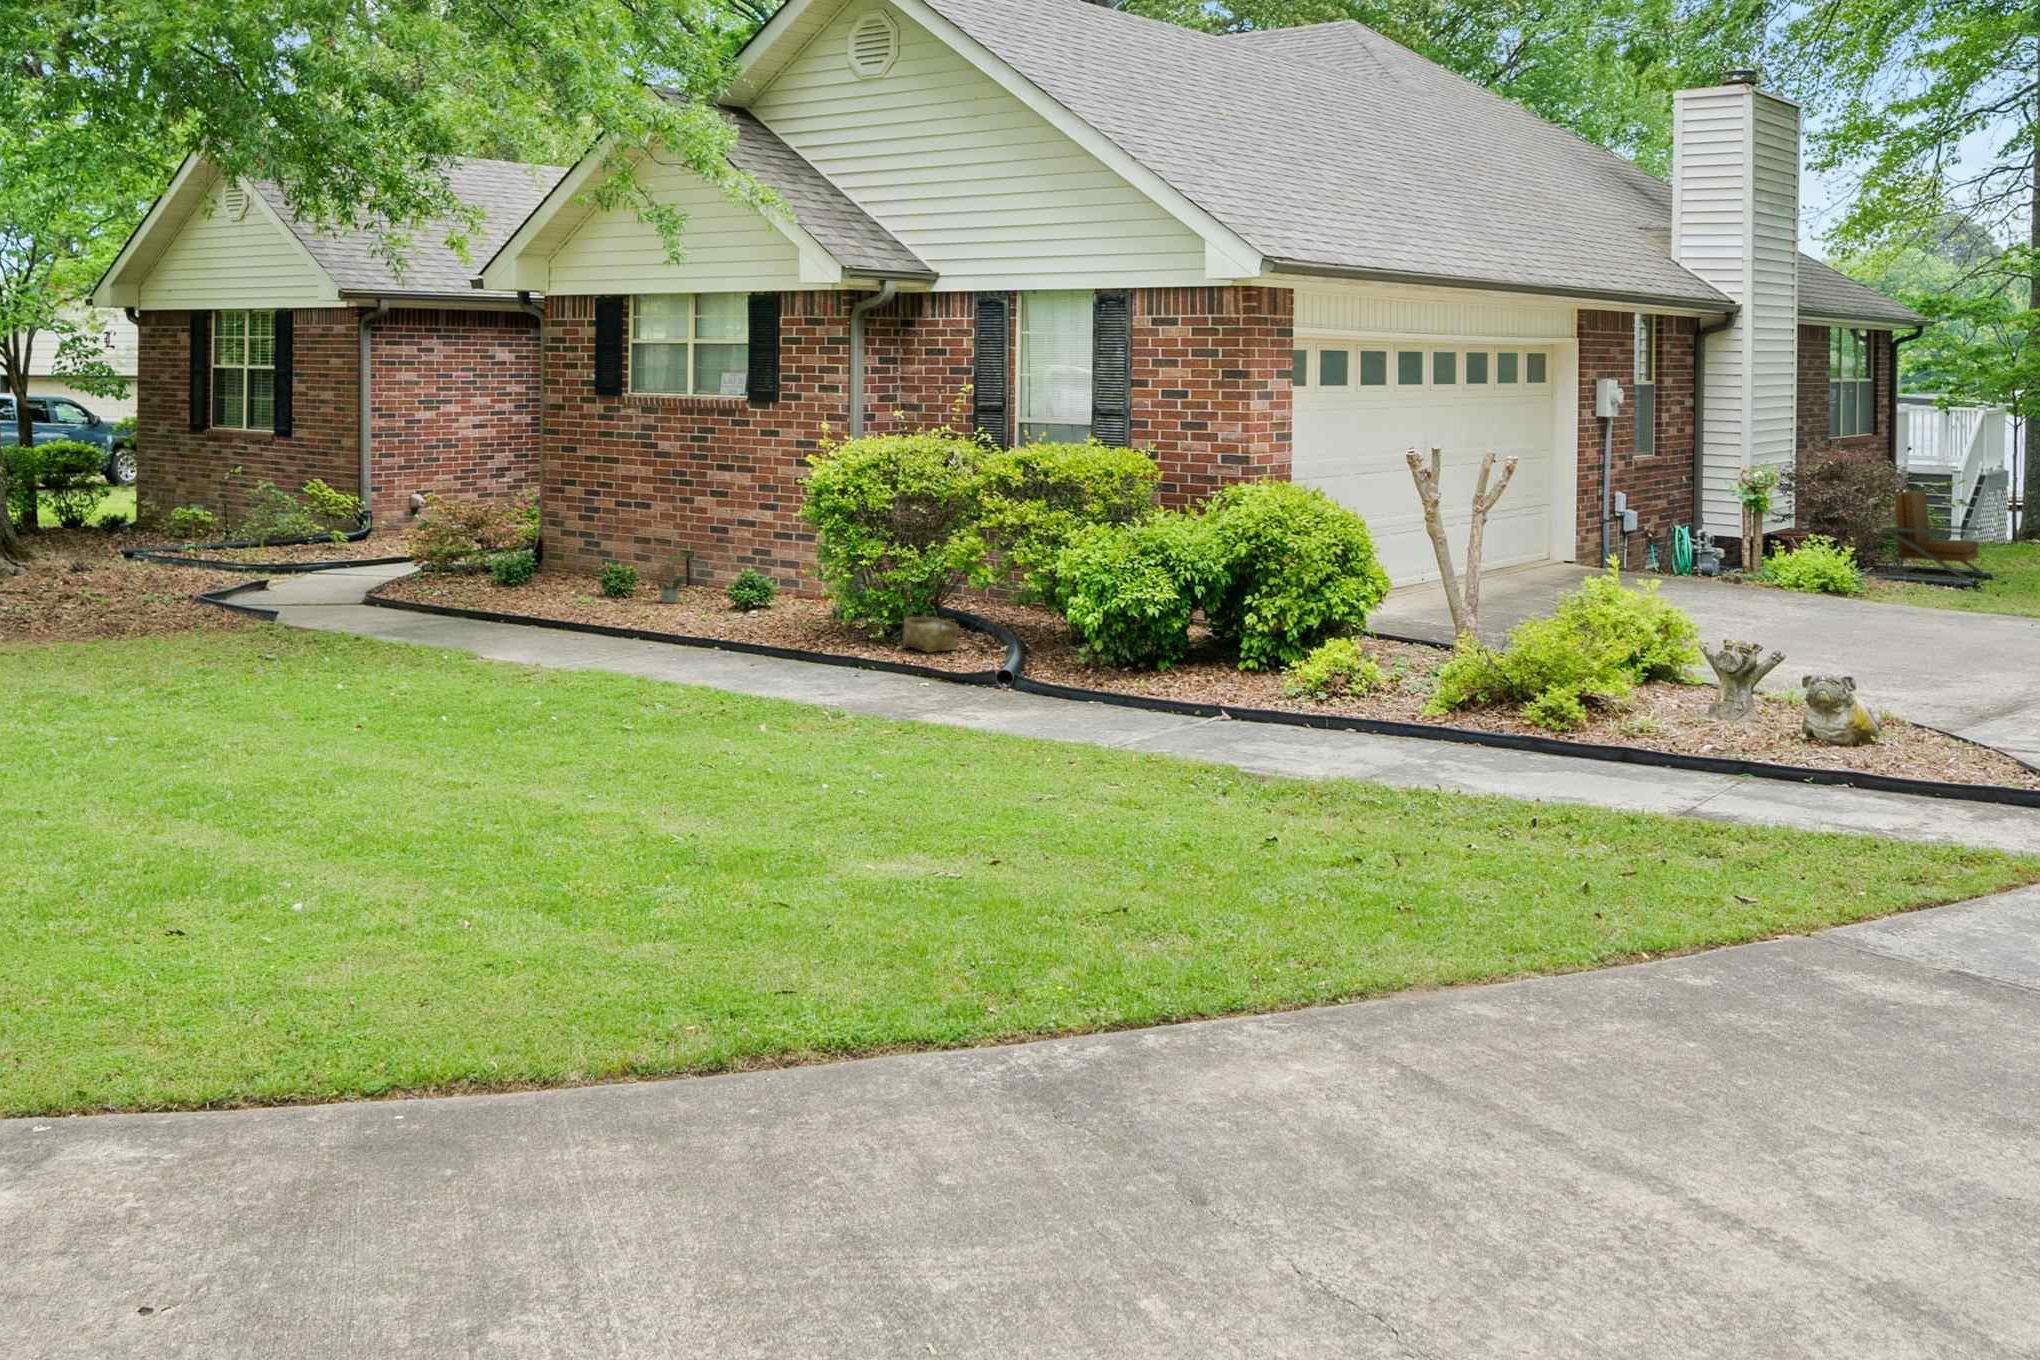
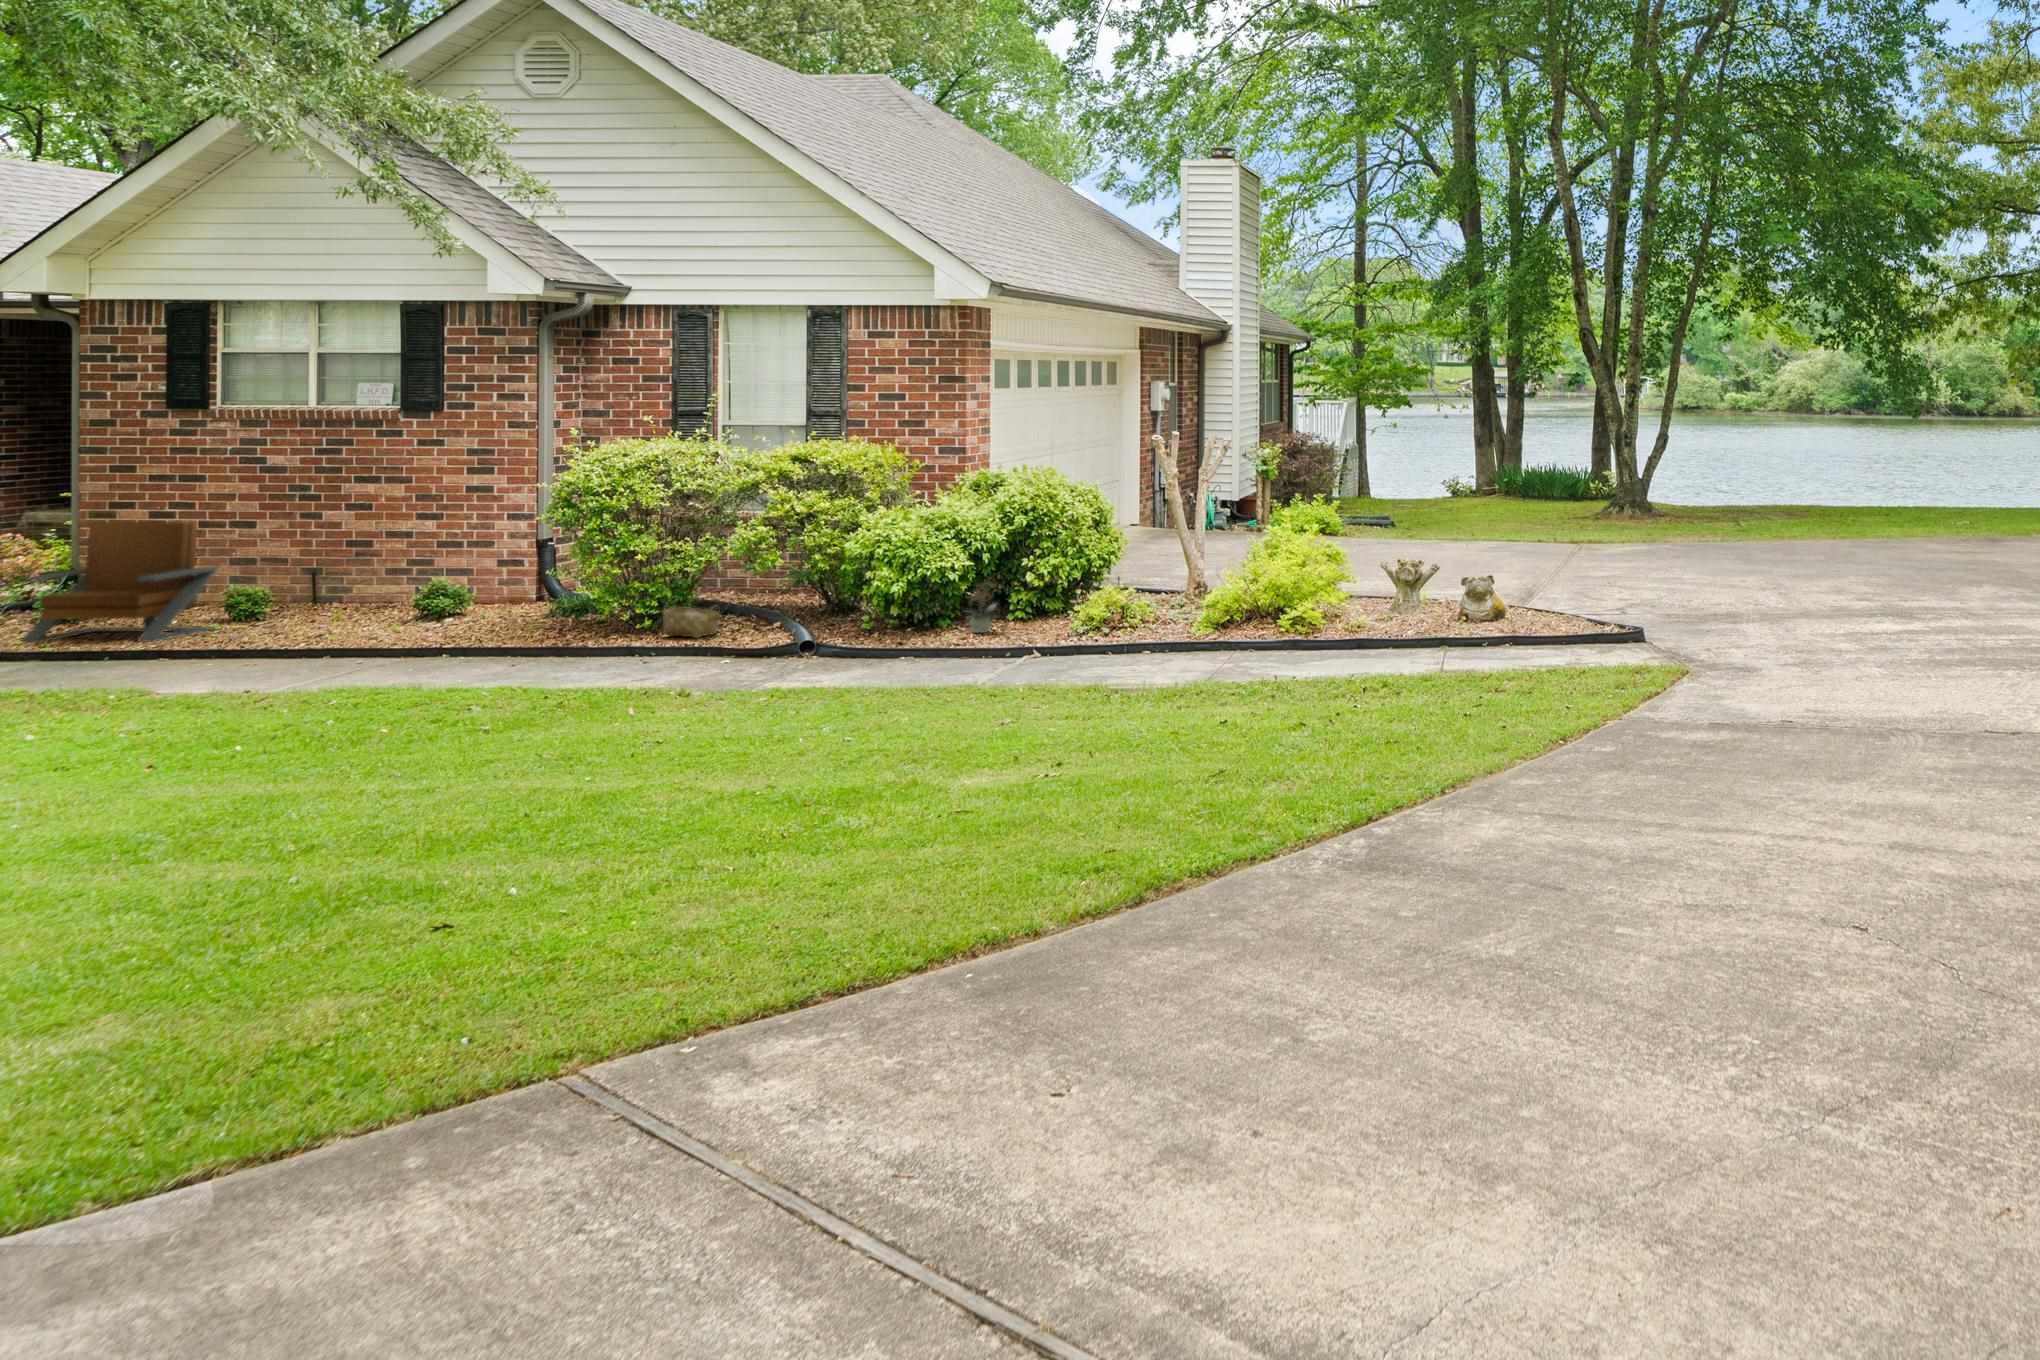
lounge chair: present [1885,491,1982,580] -> present [21,522,217,643]
potted plant: present [656,553,691,603] -> present [967,577,996,633]

